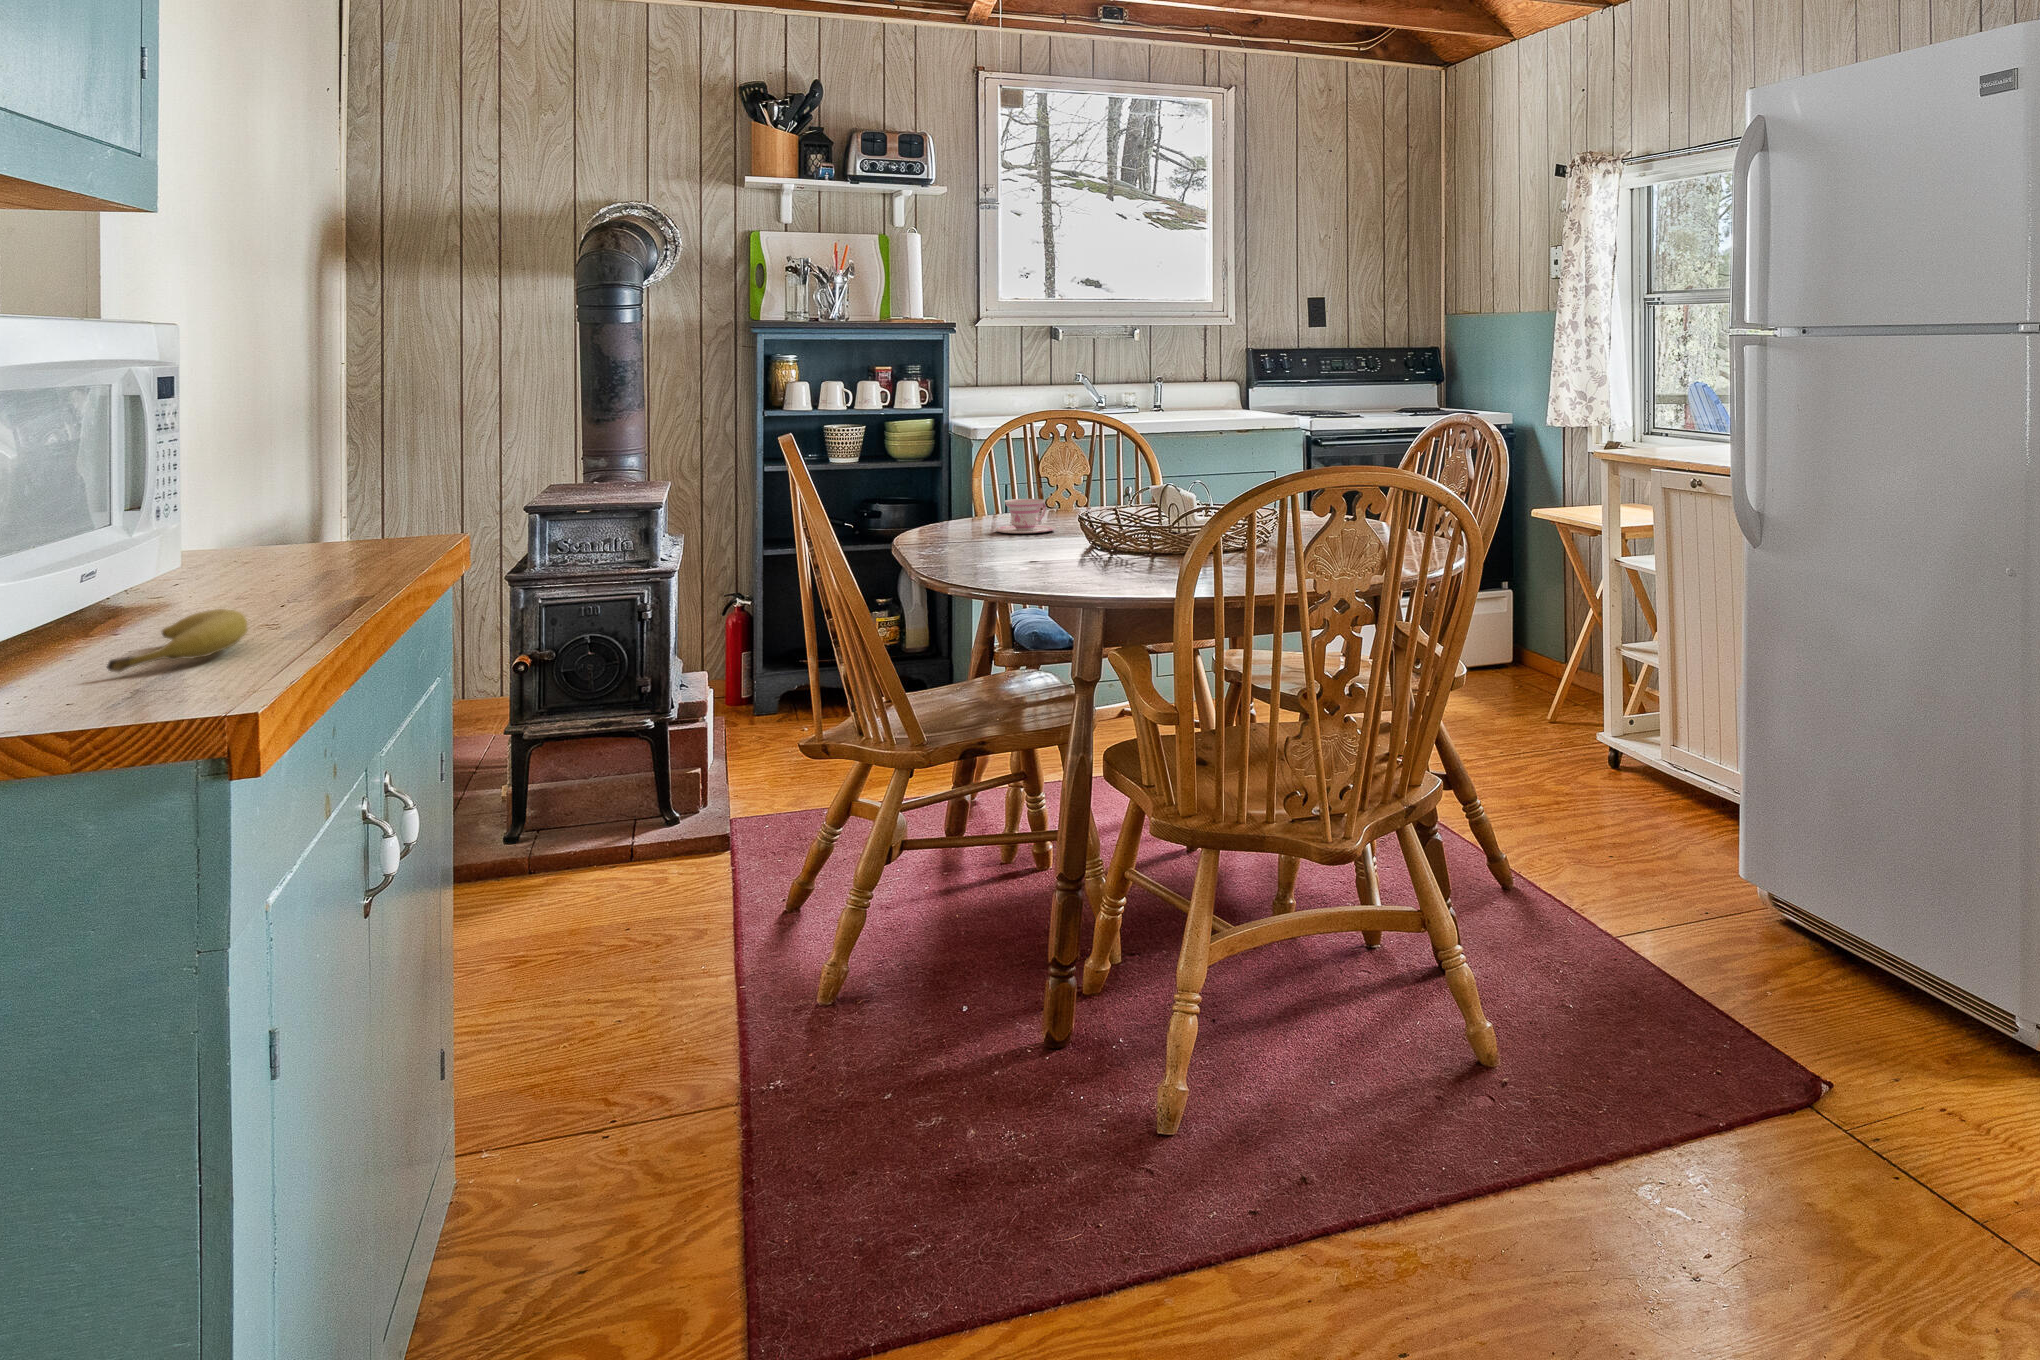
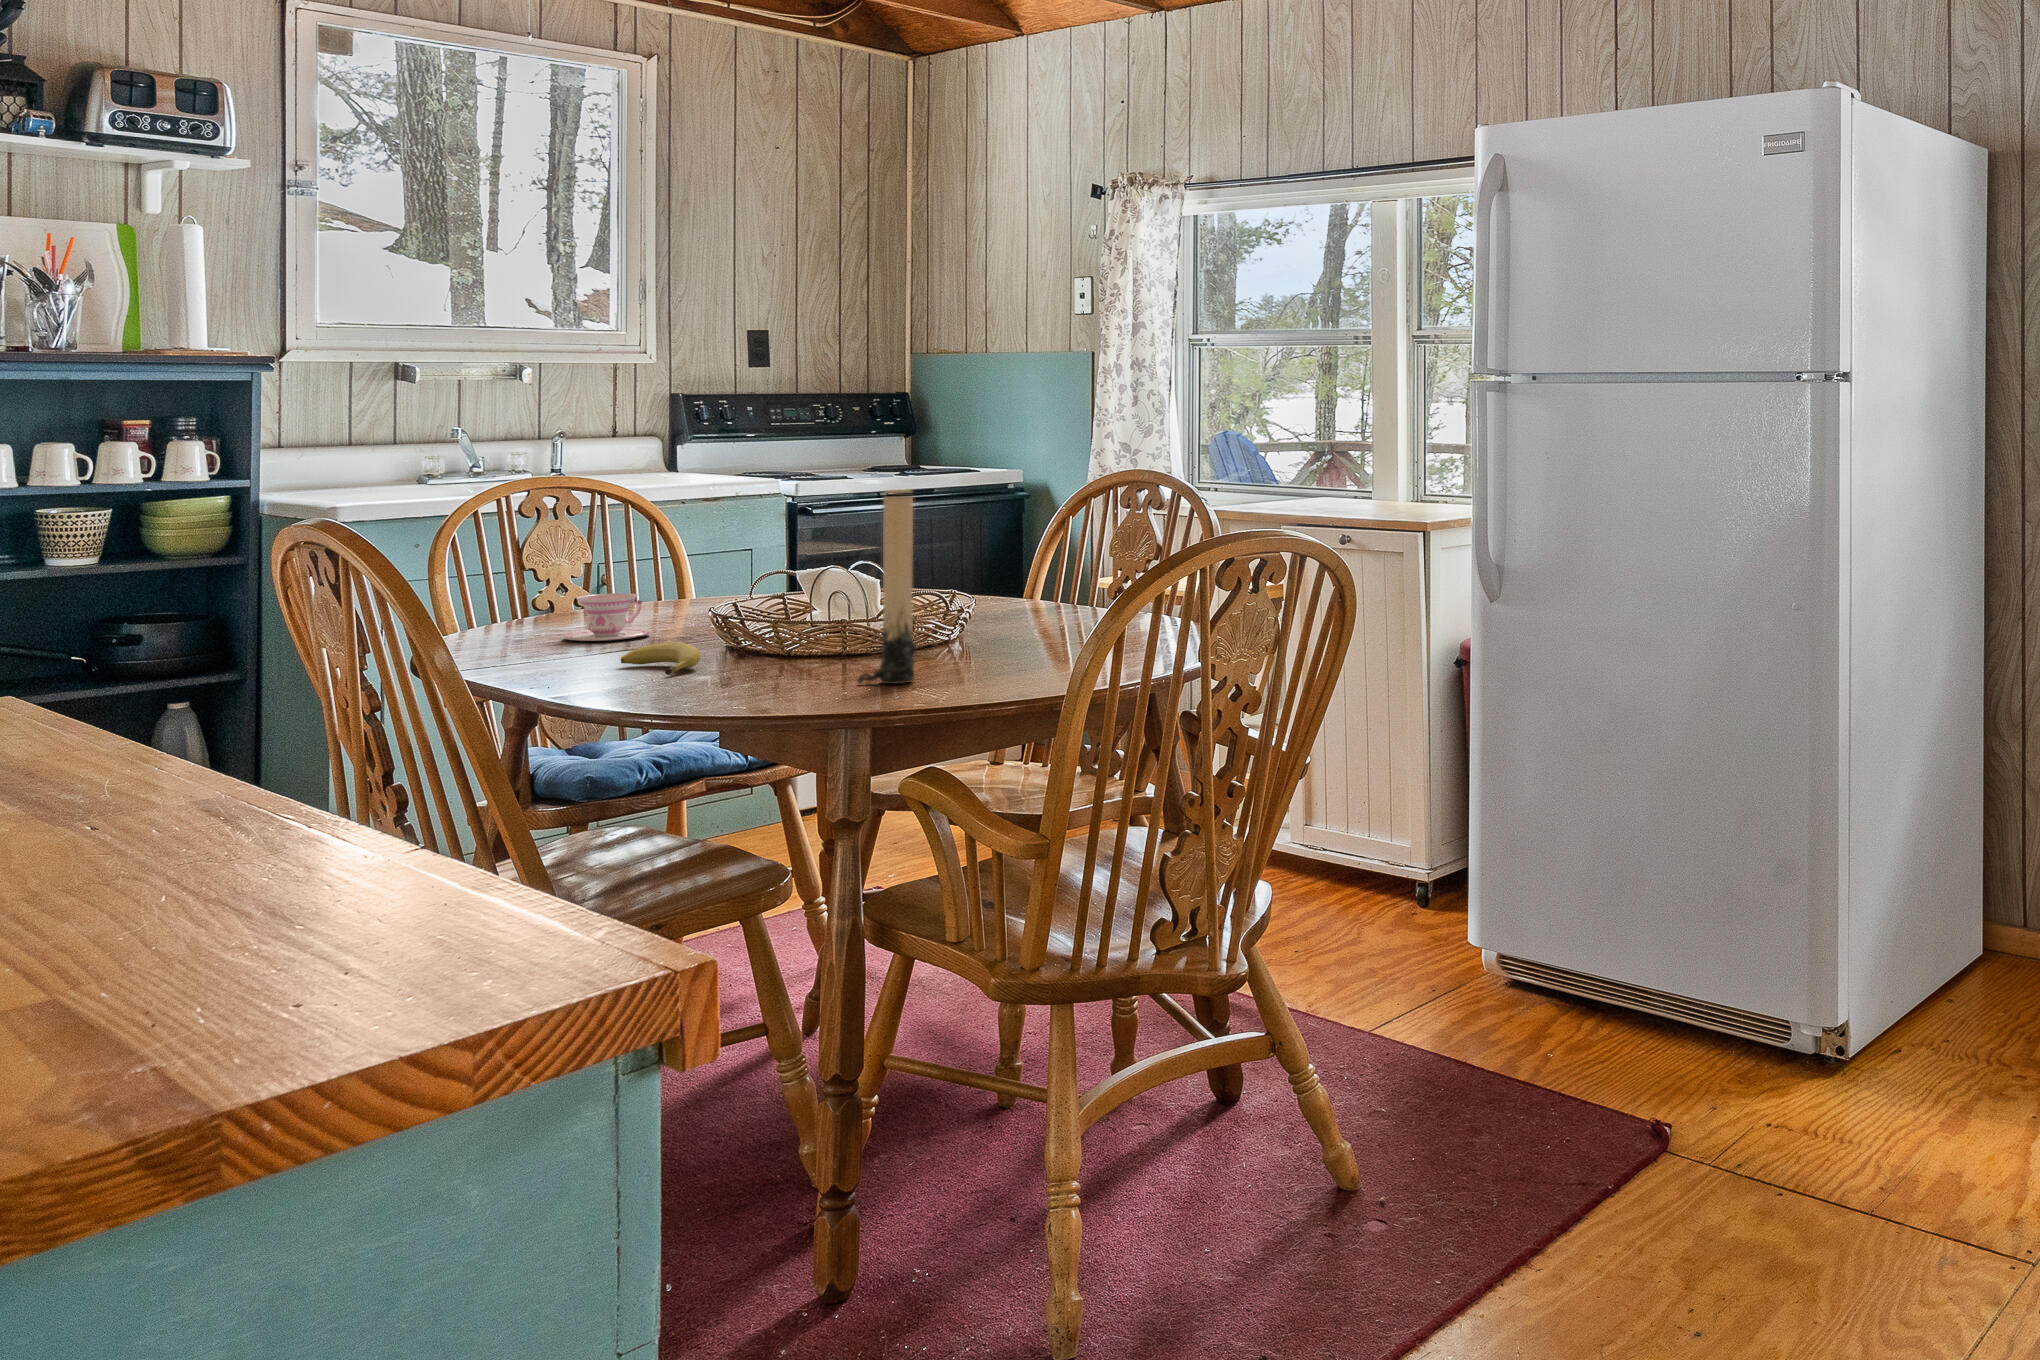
candle: none [1098,422,1140,578] -> present [857,489,915,684]
fruit: present [107,609,247,672] -> present [621,642,701,675]

